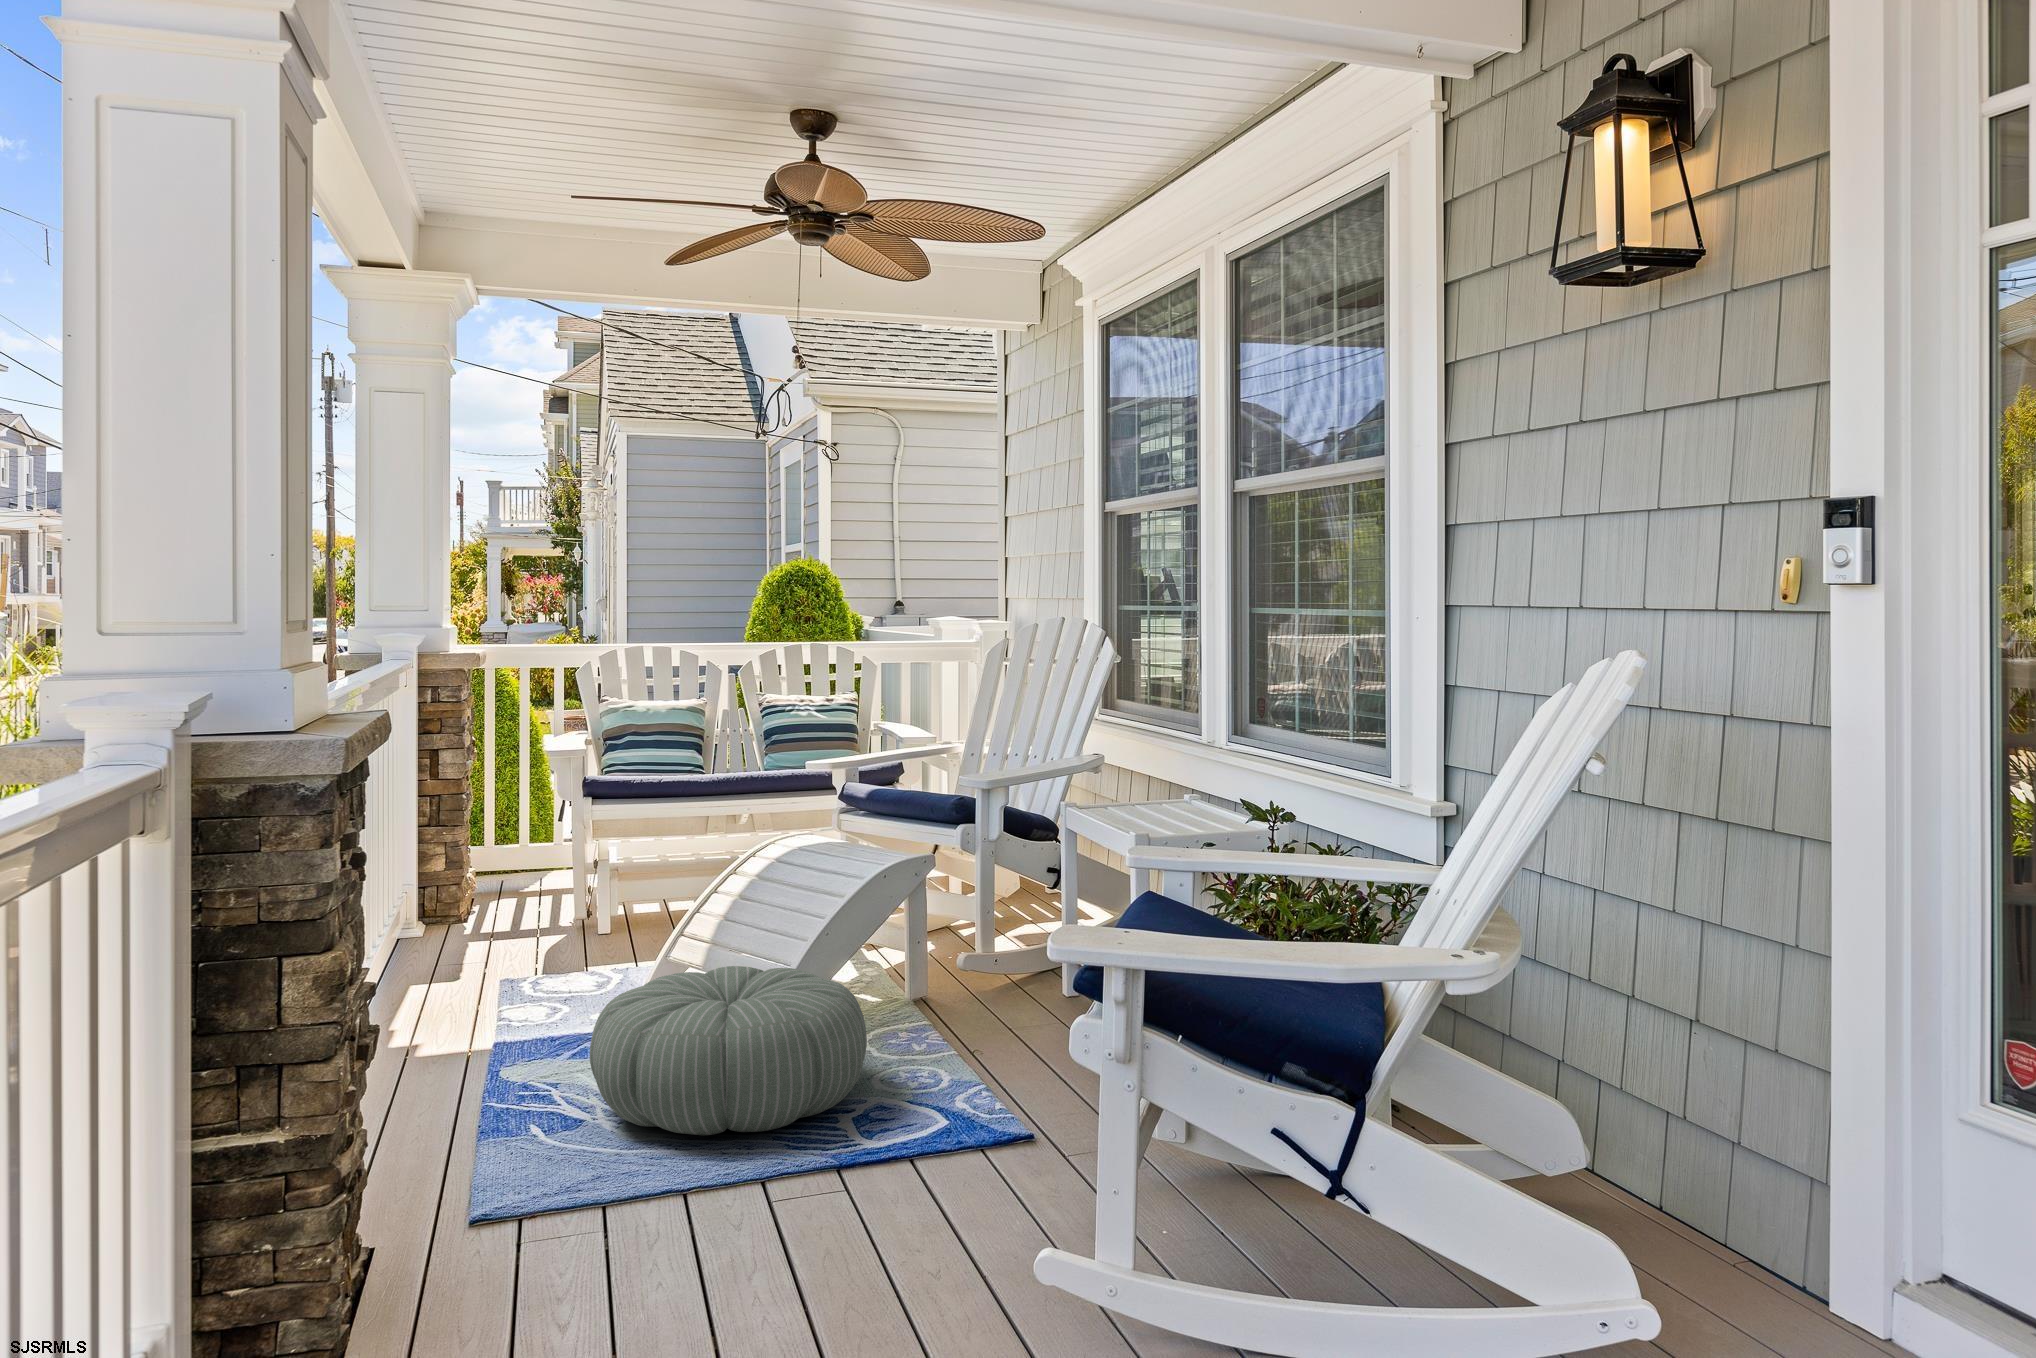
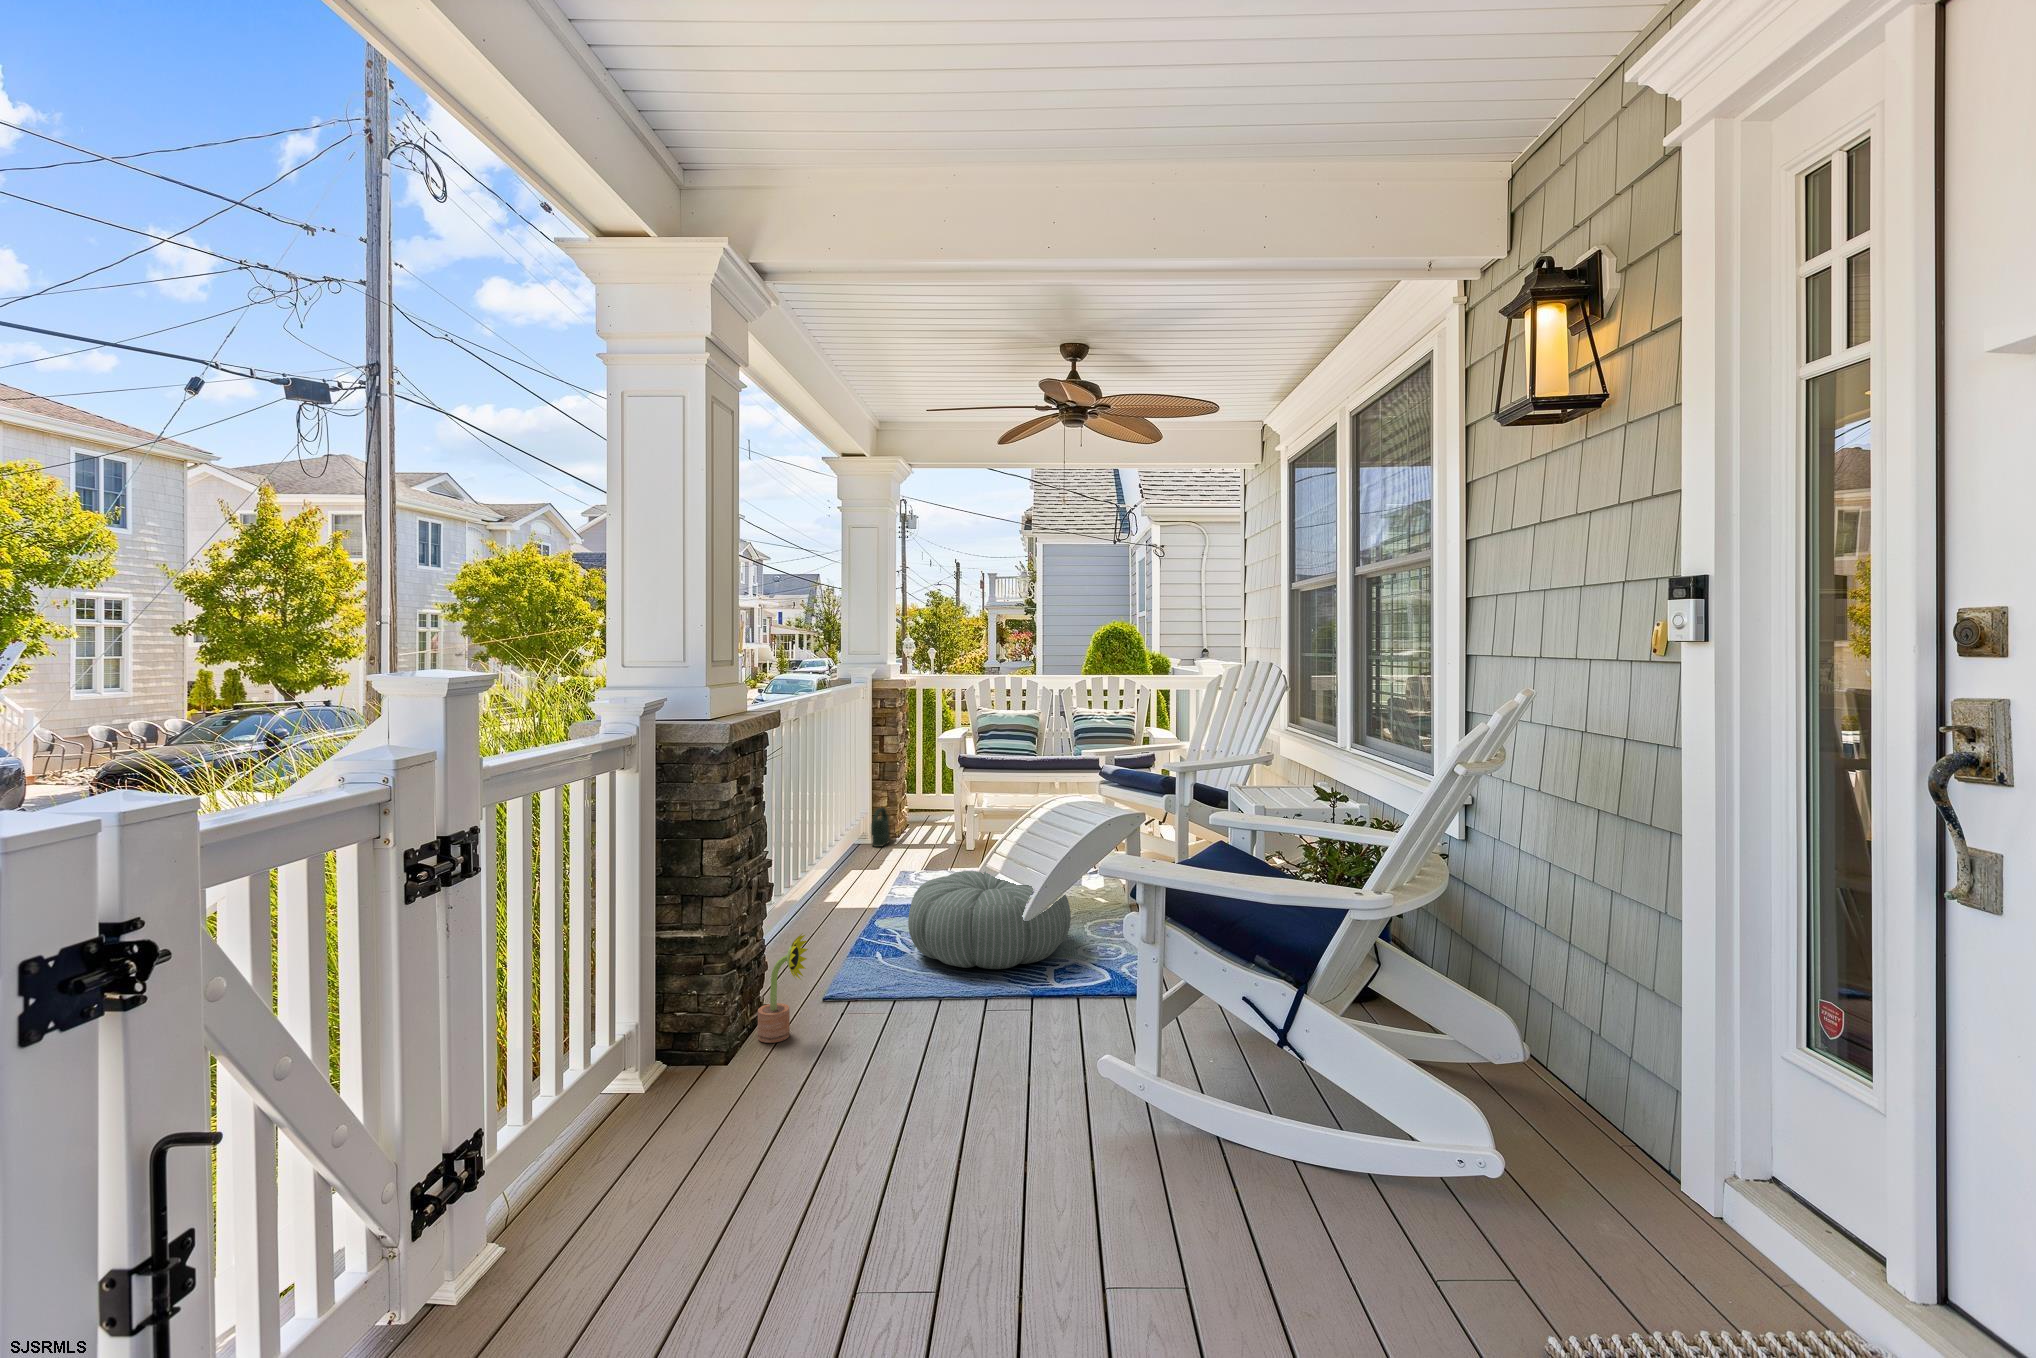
watering can: none [423,876,454,945] -> present [871,808,890,847]
decorative plant: none [386,1106,473,1314] -> present [758,933,808,1043]

